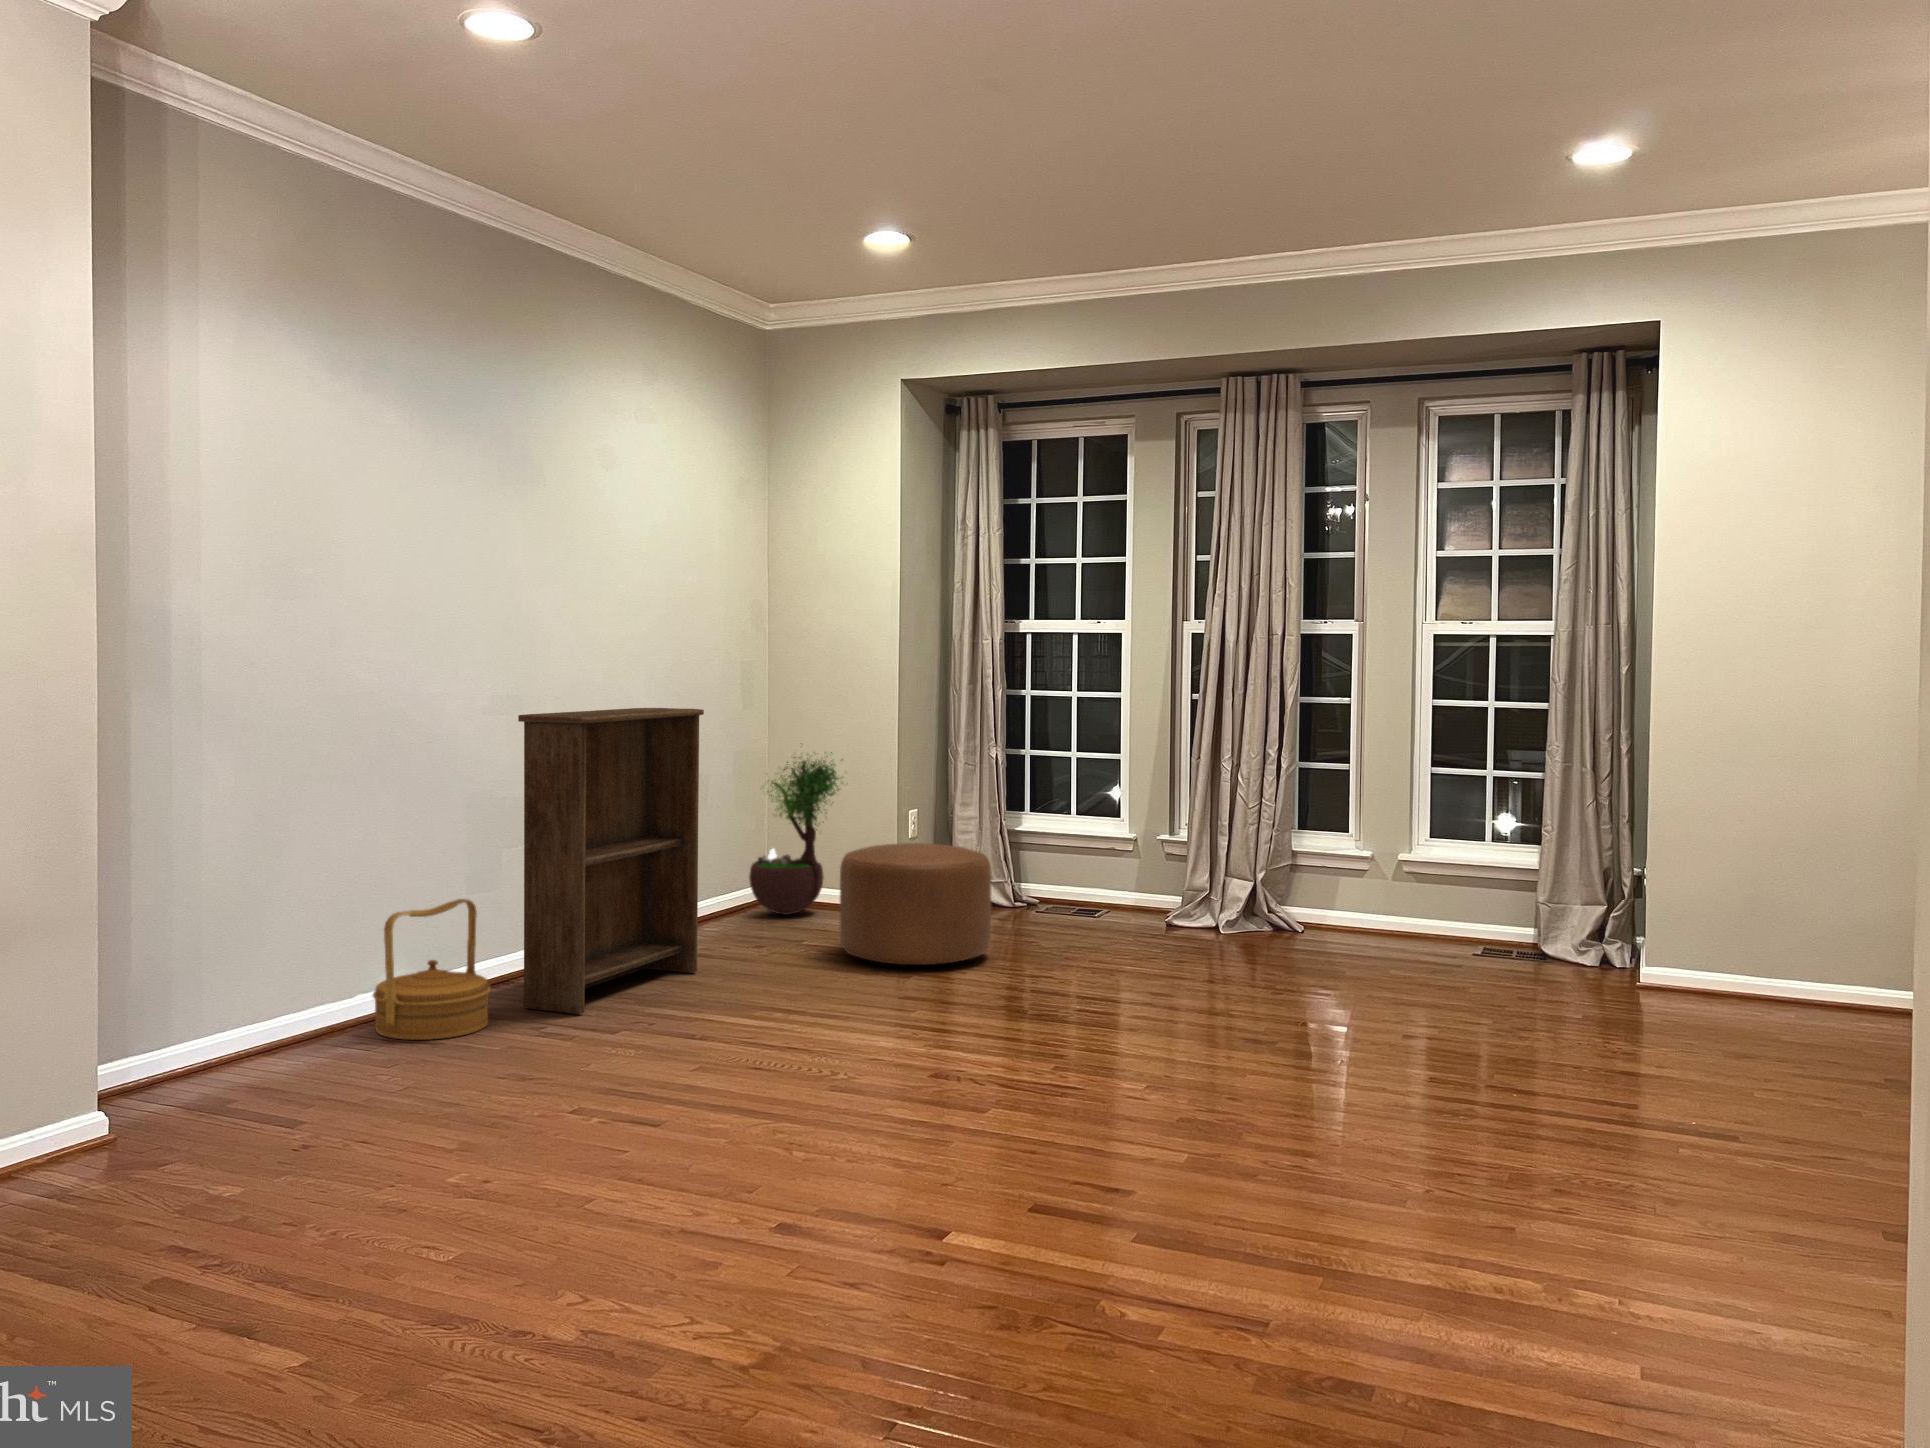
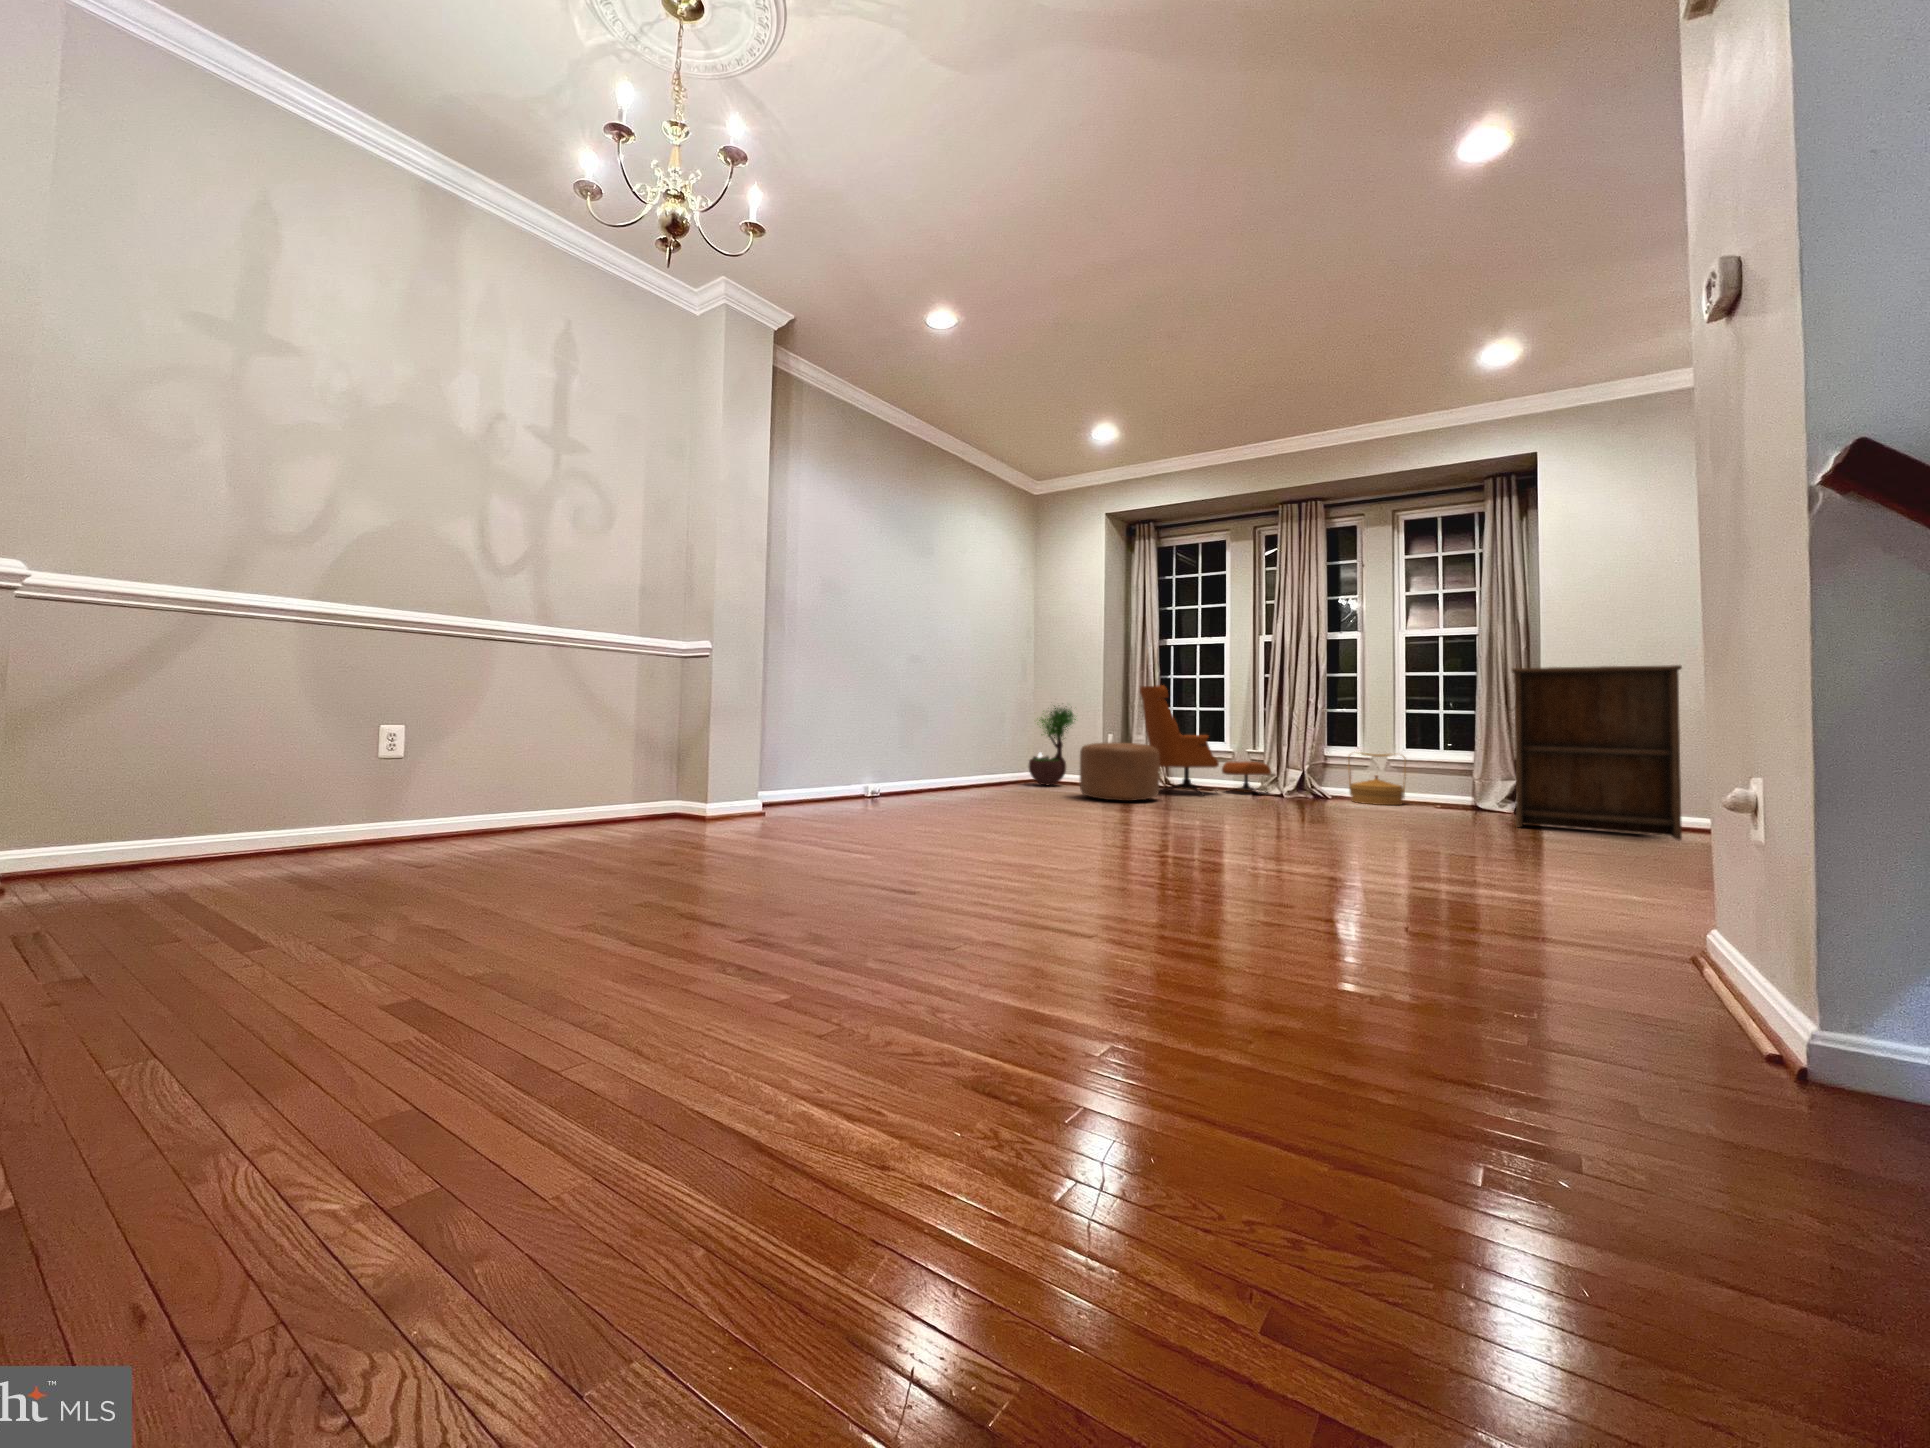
bookshelf: present [518,708,704,1014] -> present [1512,665,1682,840]
lounge chair: none [962,723,1201,938] -> present [1140,686,1271,796]
woven basket: present [373,899,491,1040] -> present [1348,753,1406,805]

